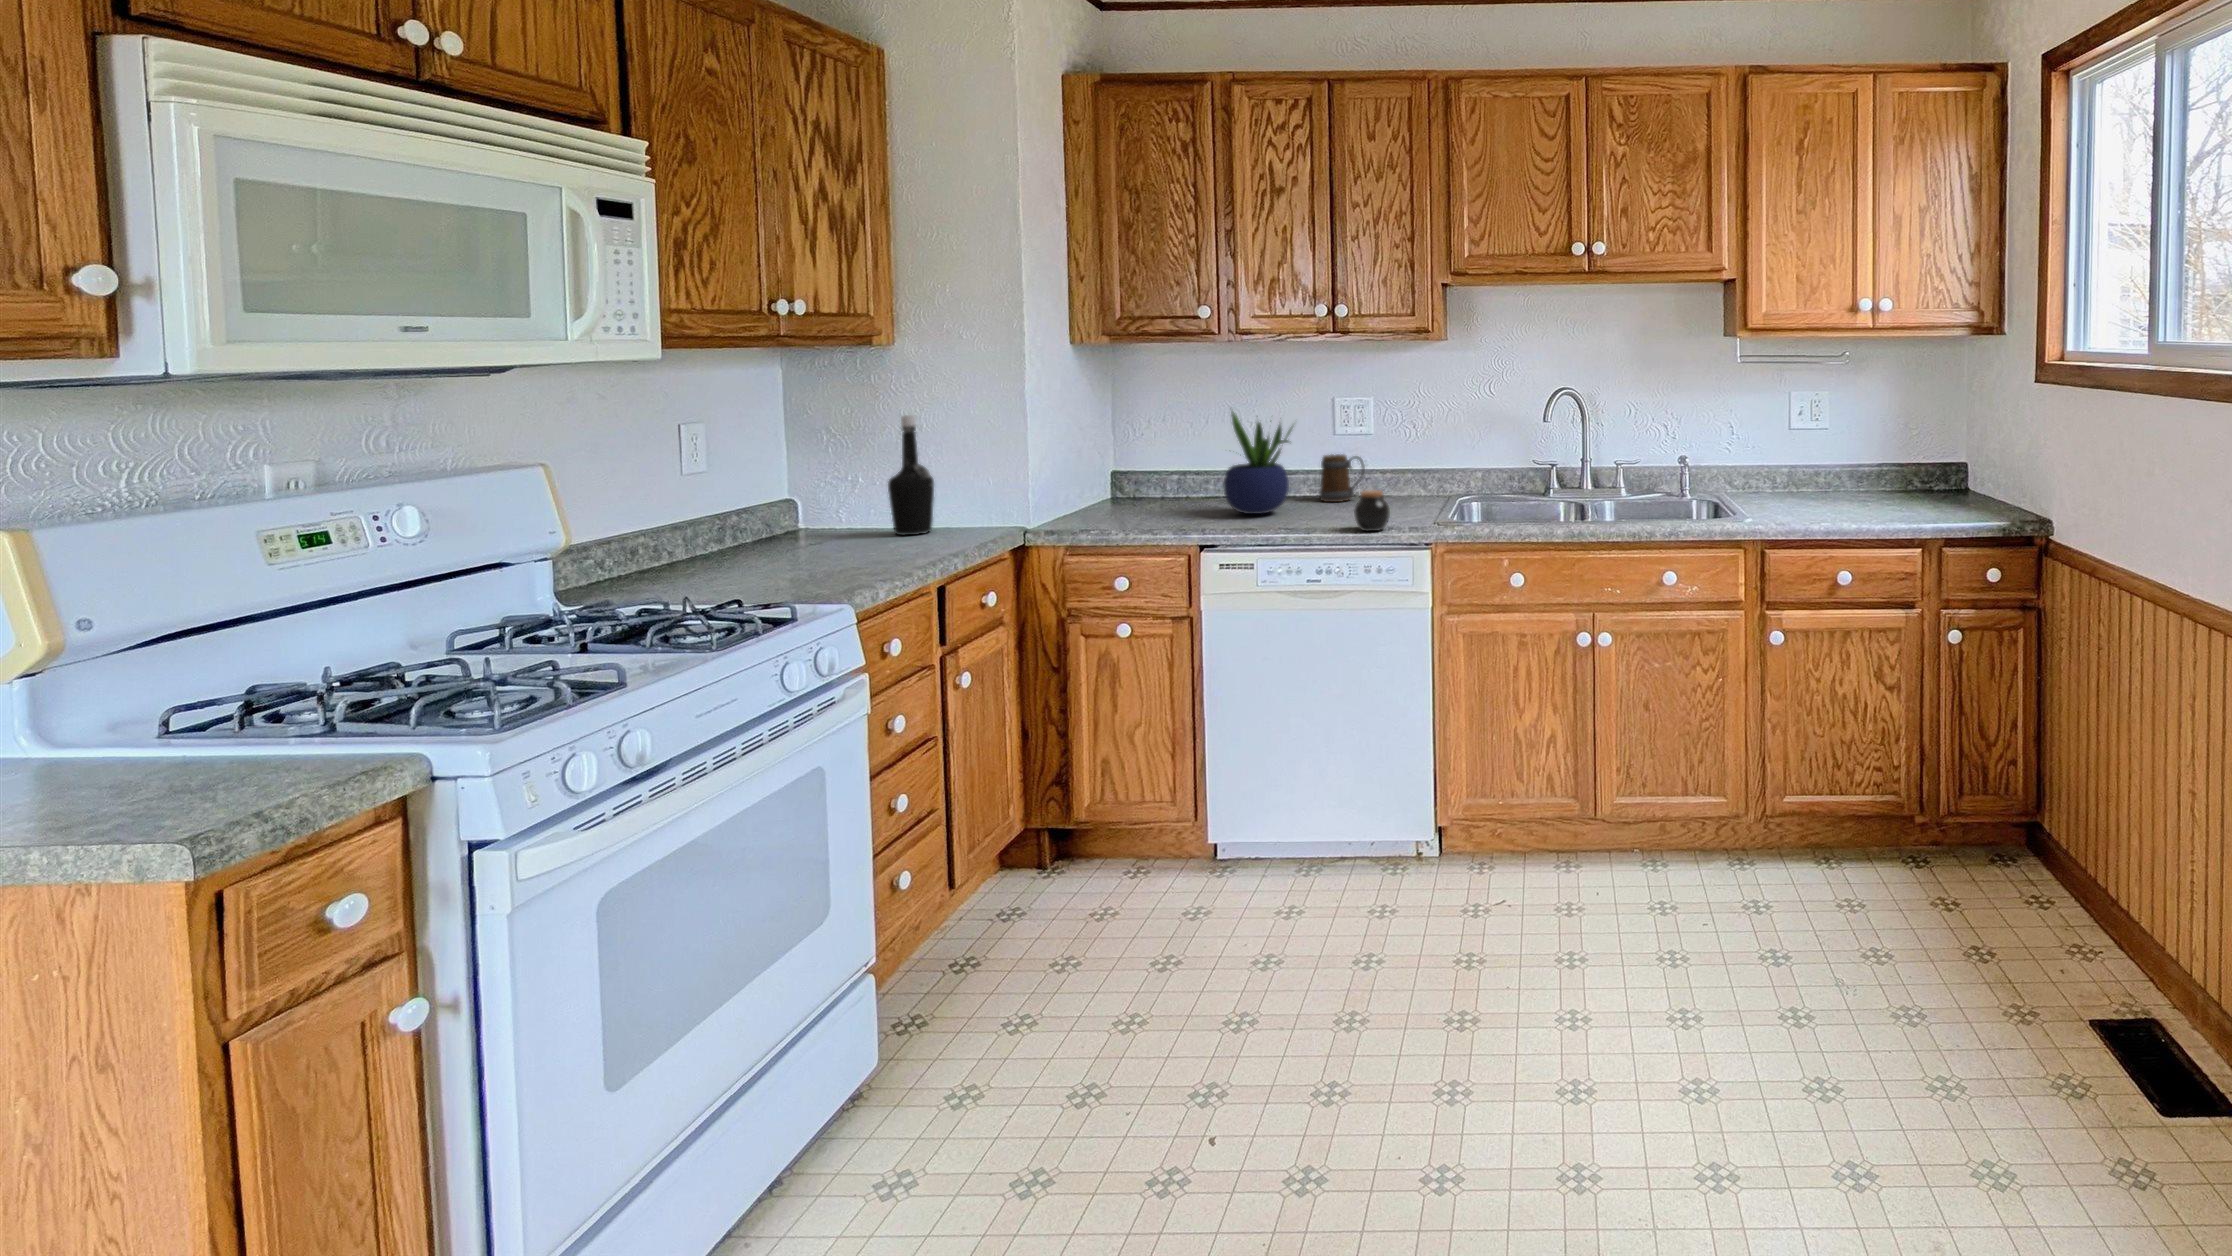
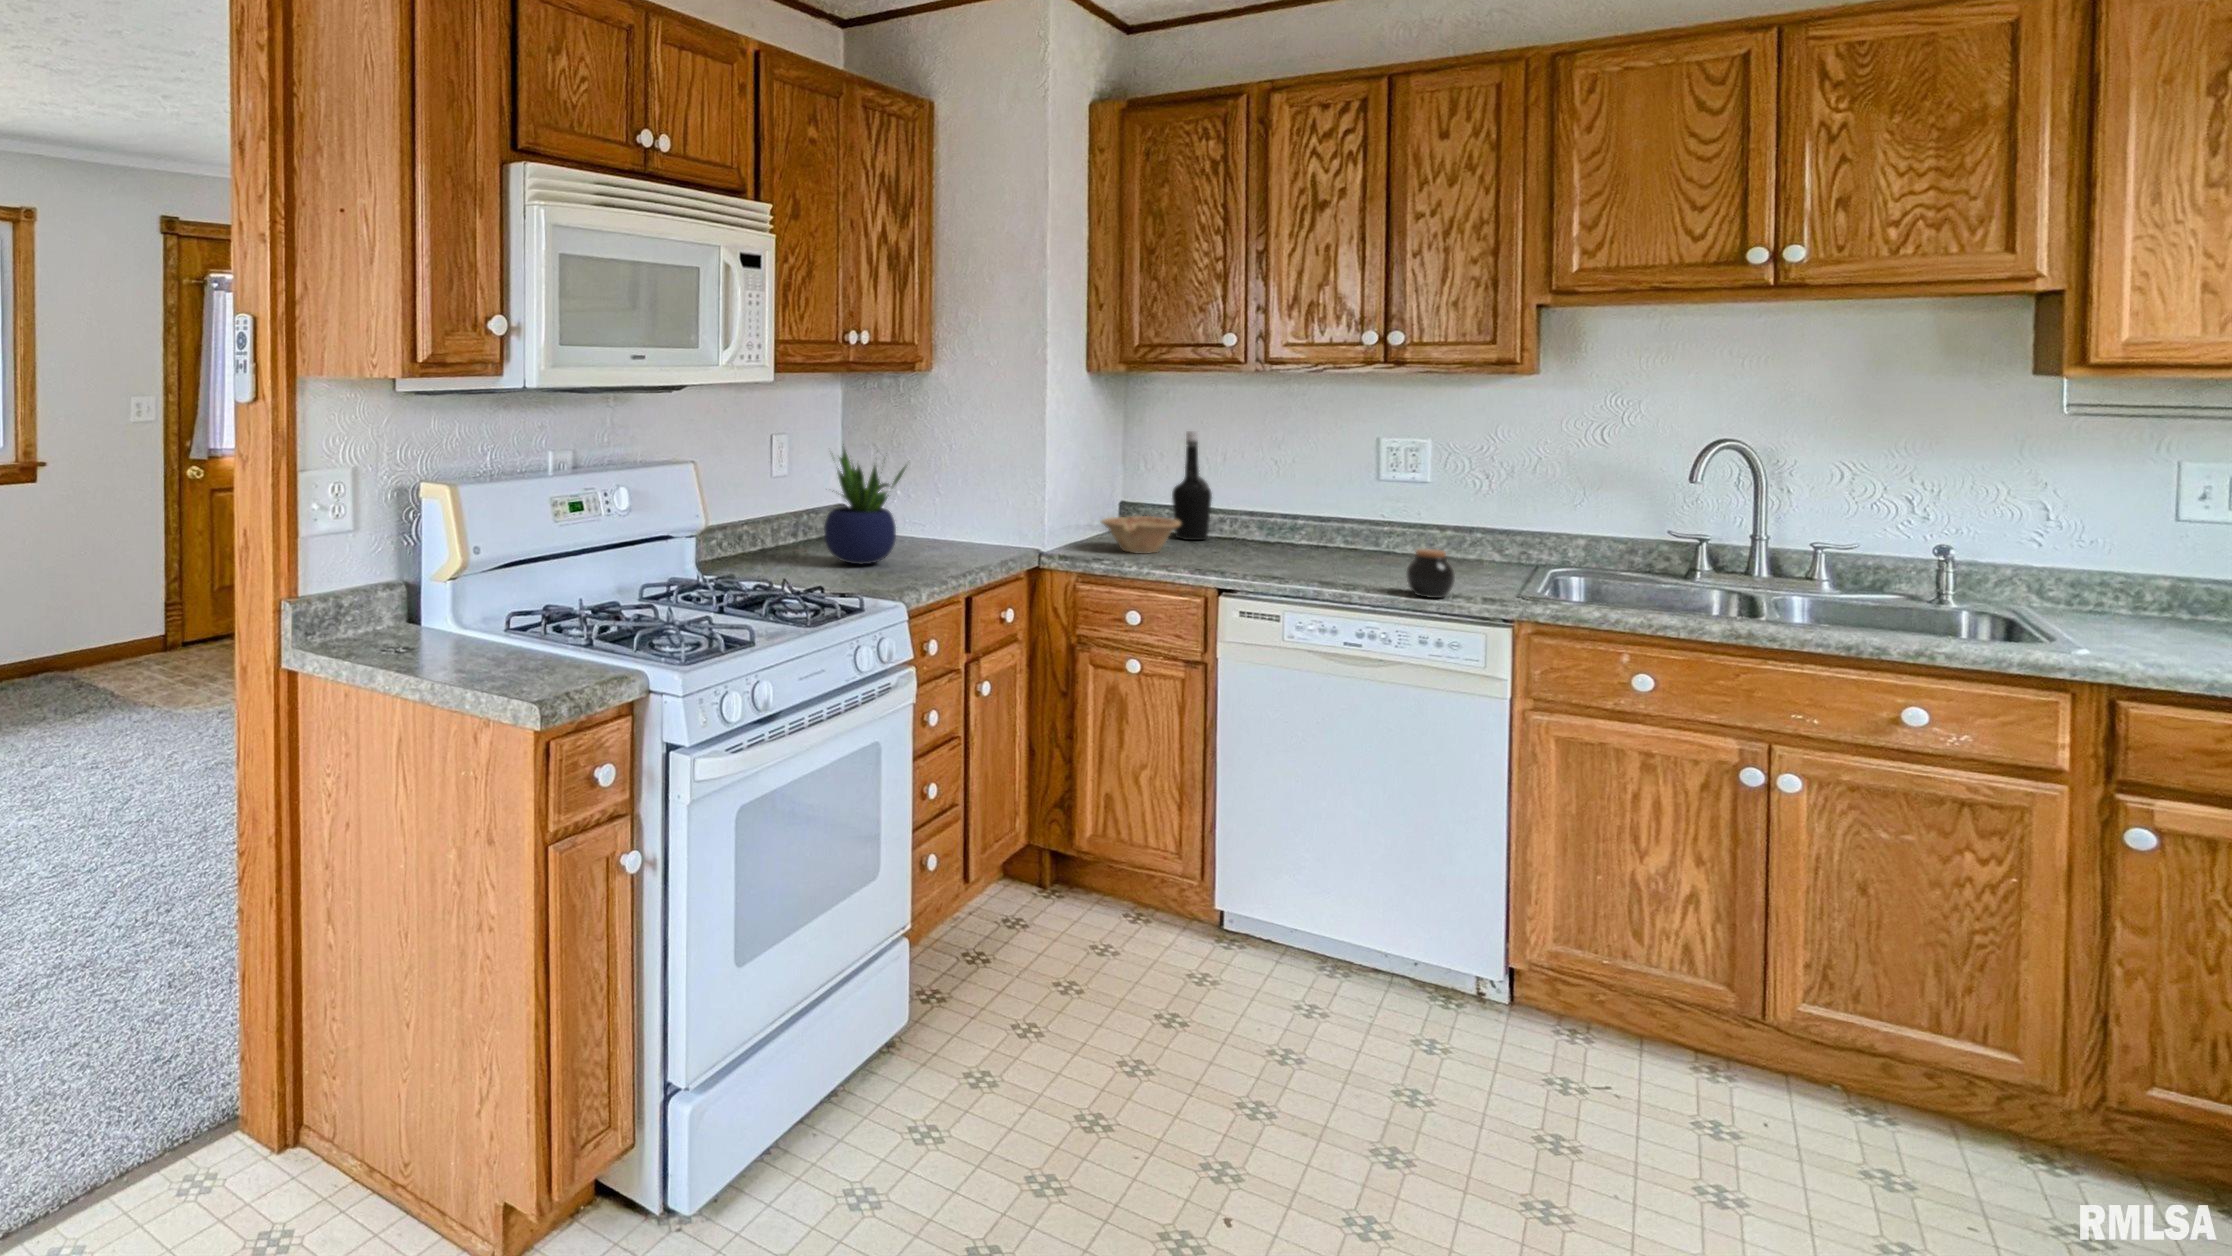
potted plant: present [1223,412,1292,514] -> present [824,446,906,564]
bottle: present [888,415,934,535] -> present [1172,431,1212,540]
mug: present [1319,454,1365,502] -> none [1356,503,1418,559]
dish: none [1089,483,1167,520] -> present [1101,516,1181,553]

